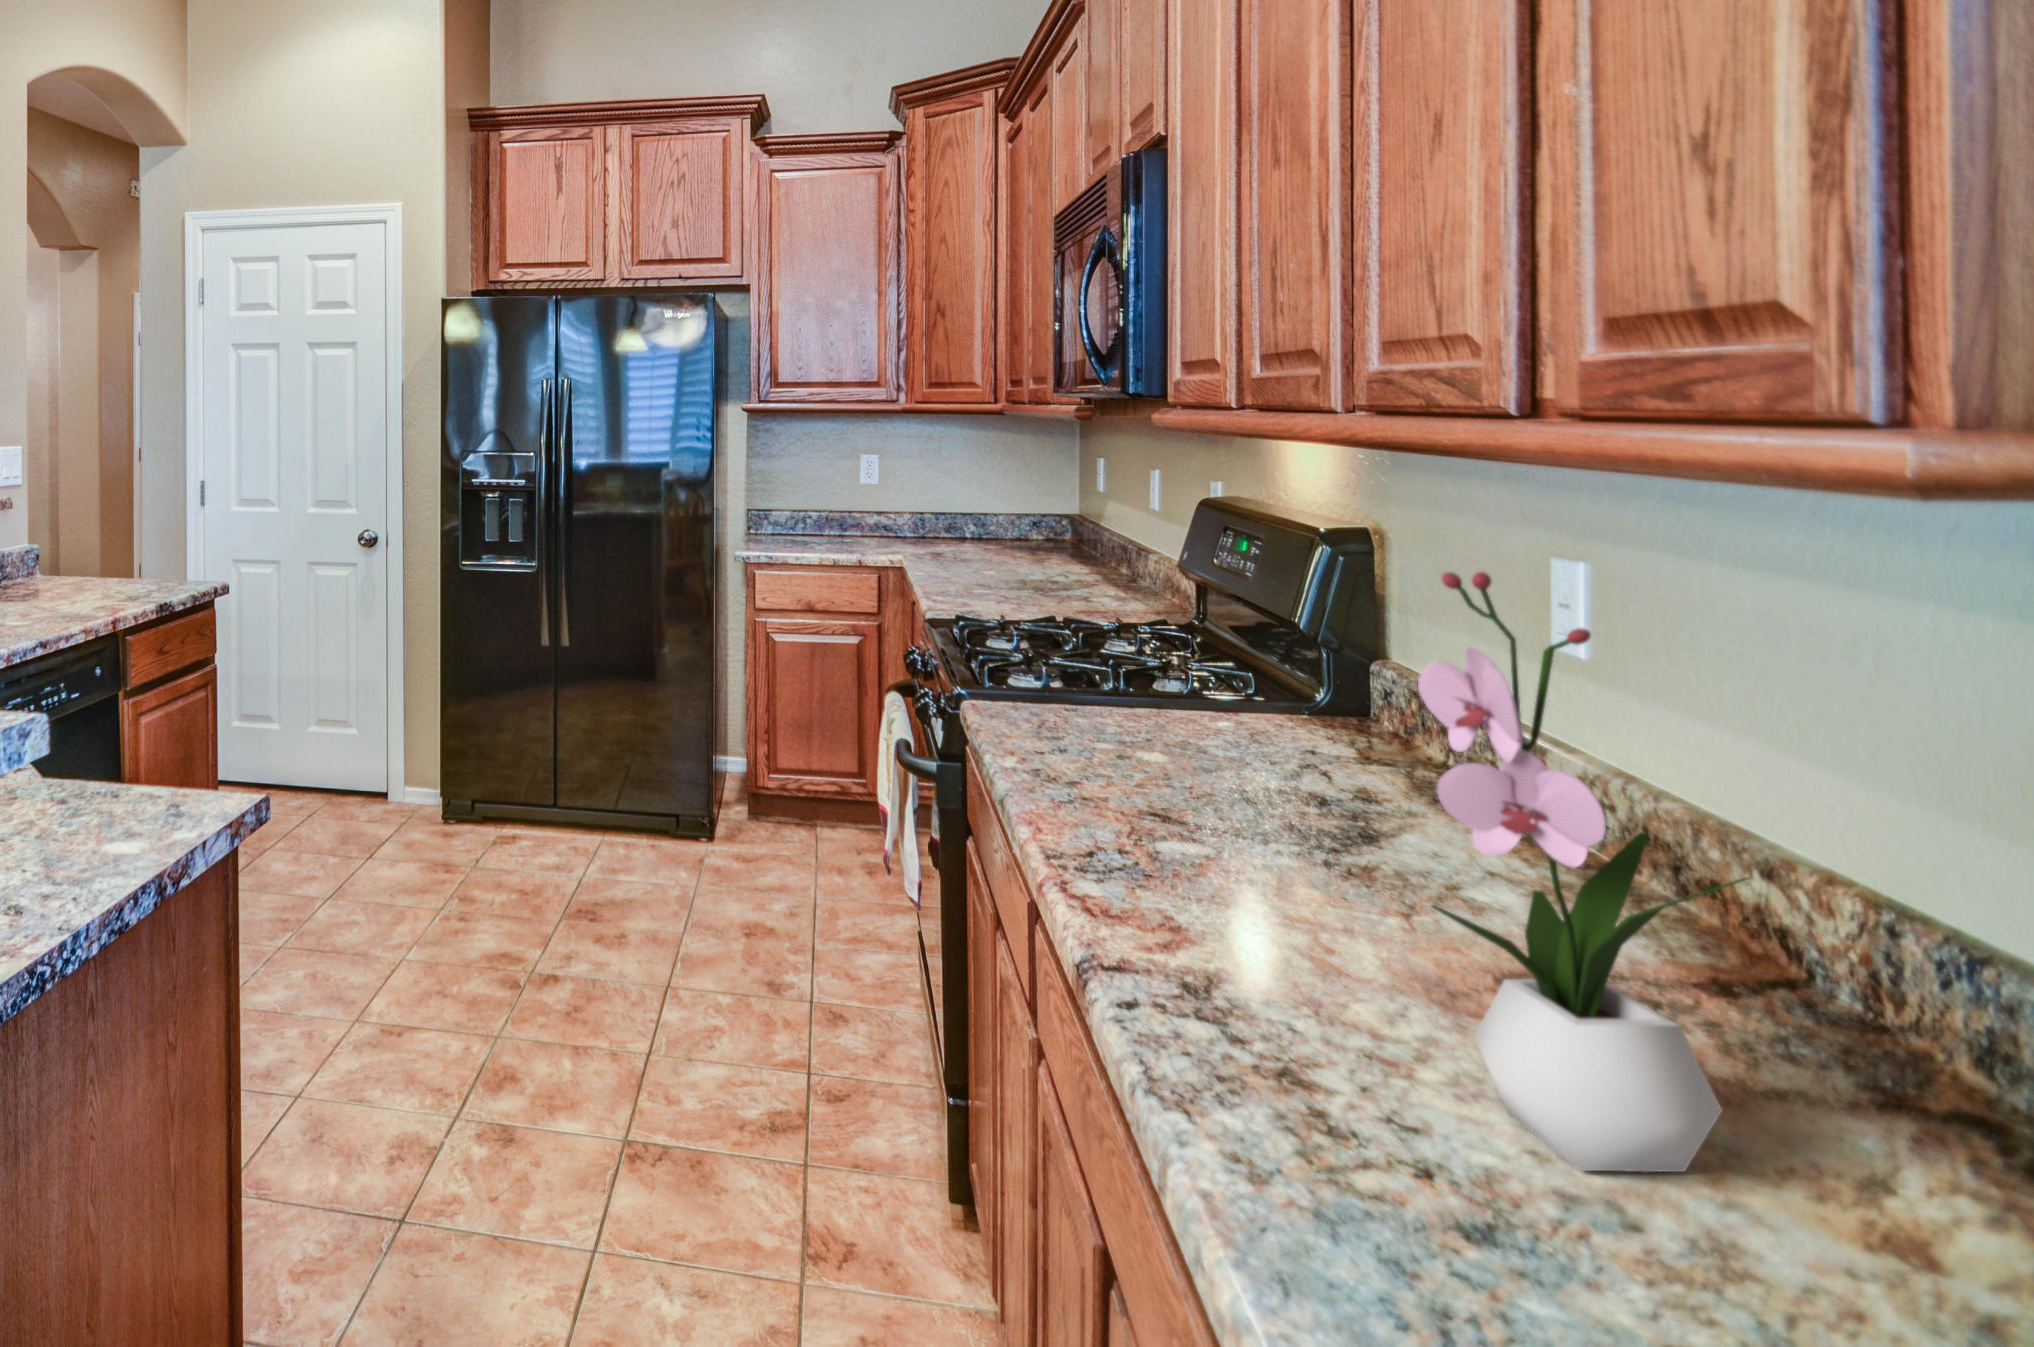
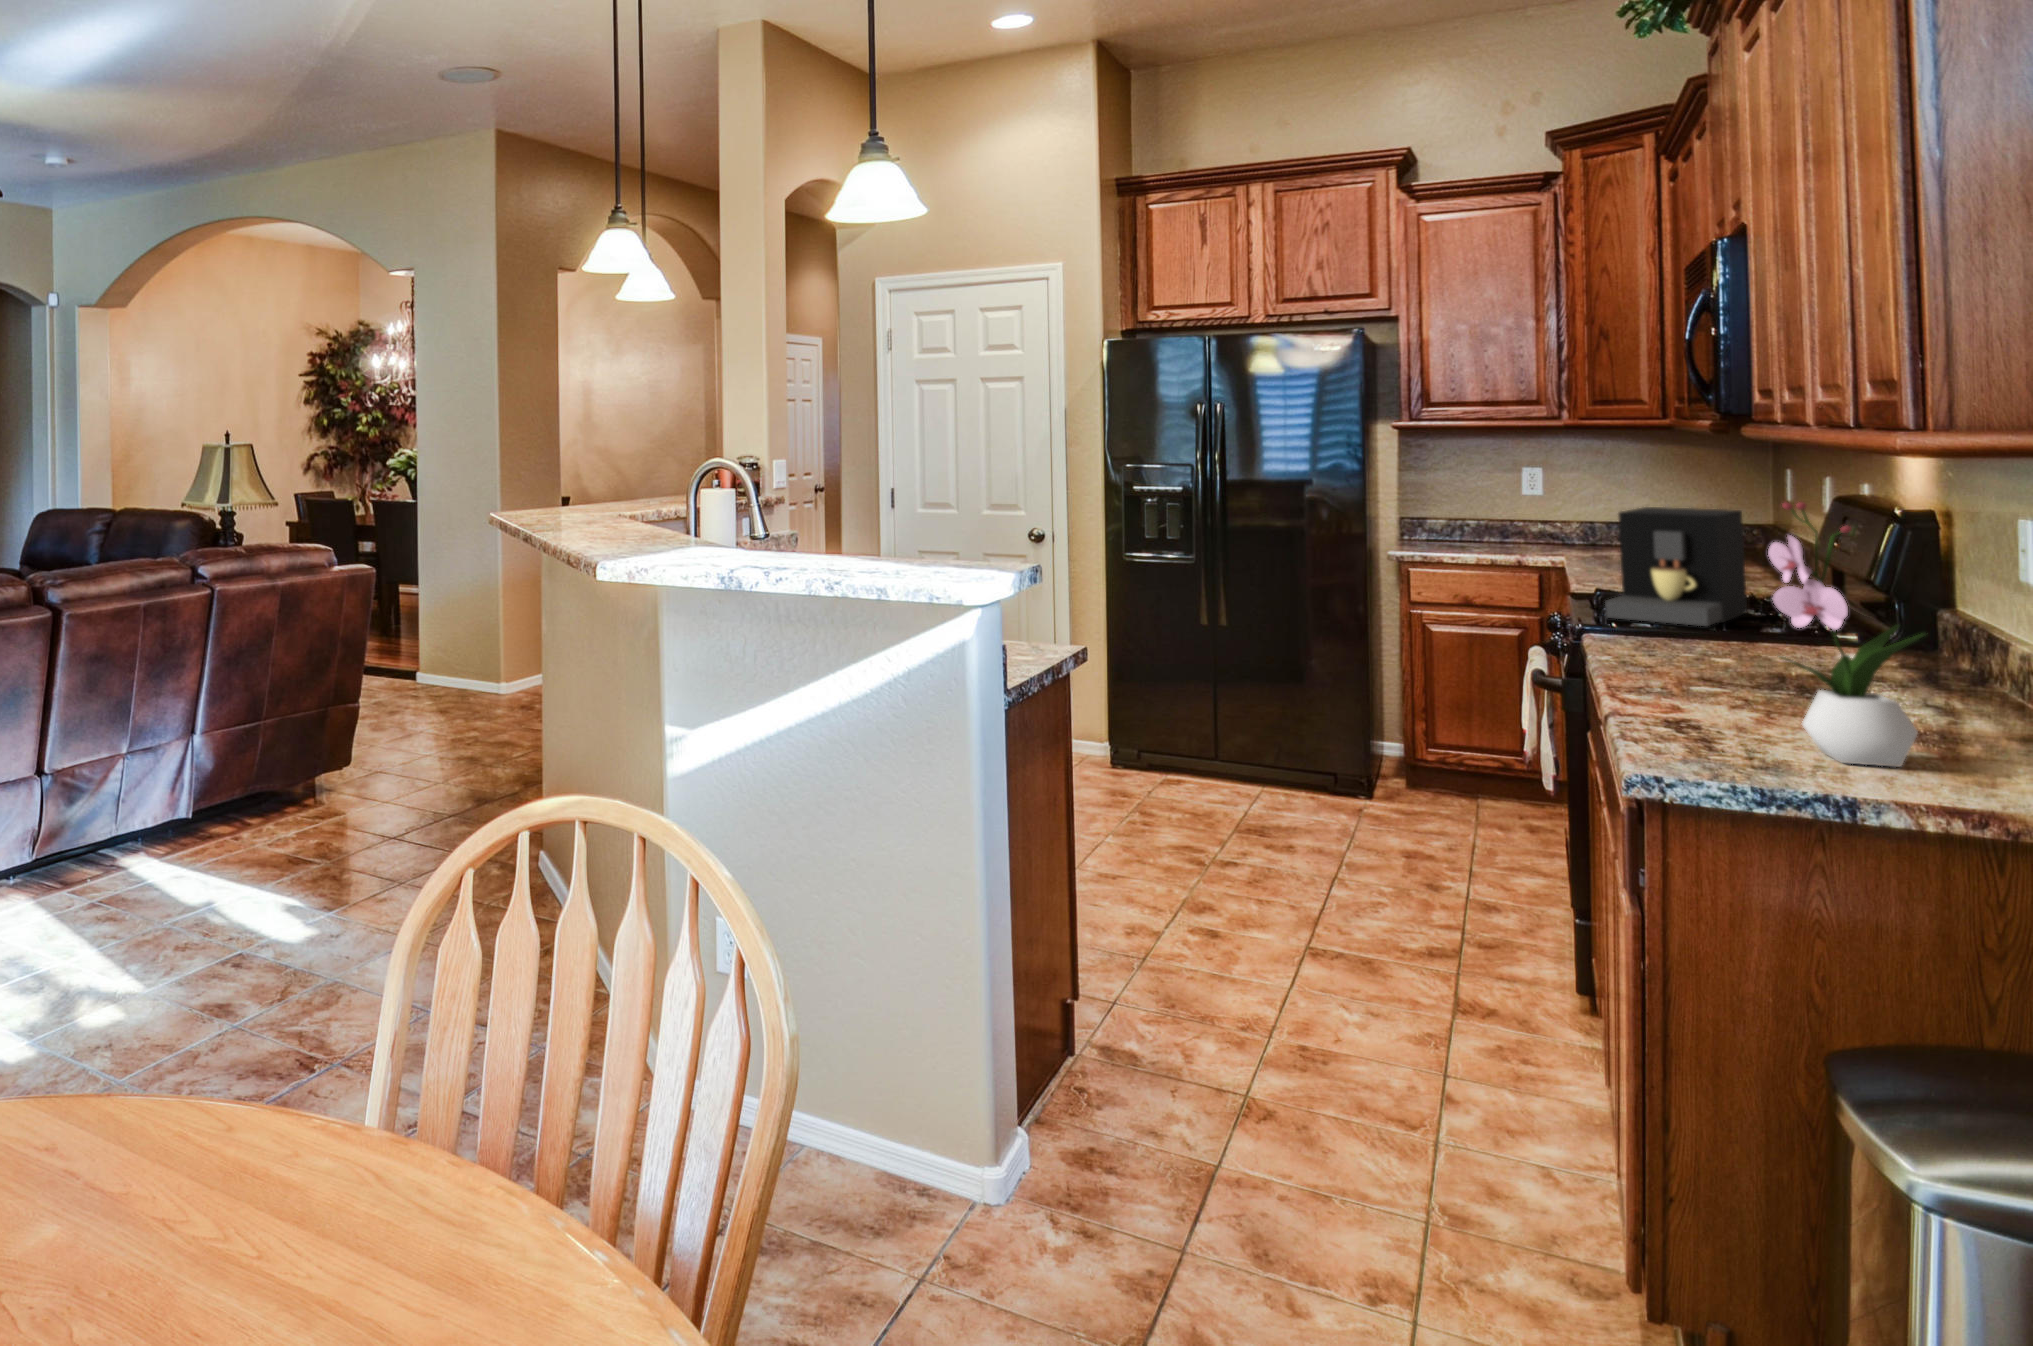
coffee maker: none [982,512,1121,680] -> present [1605,507,1747,626]

